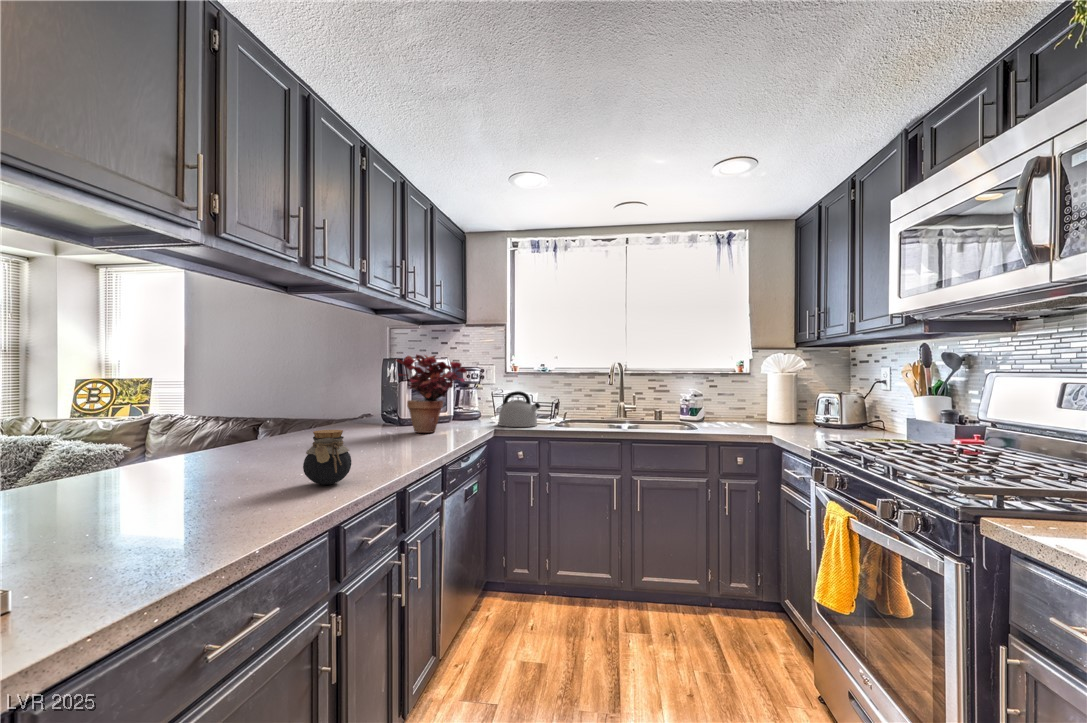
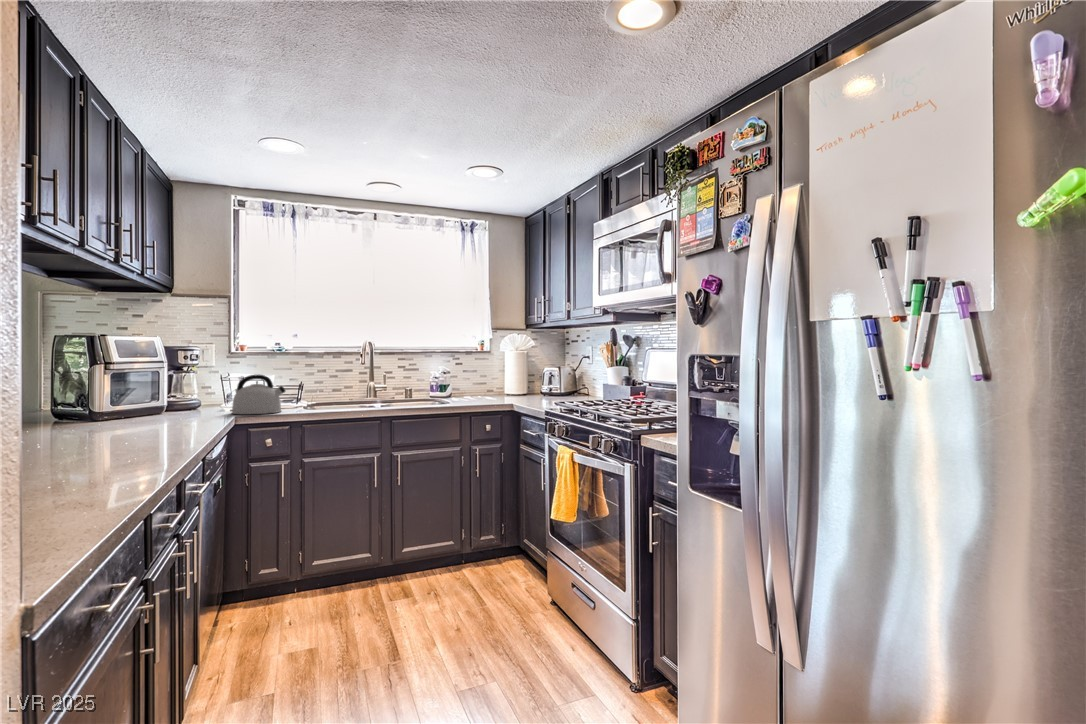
potted plant: present [395,355,466,433] -> none [96,331,200,427]
jar: present [303,430,351,485] -> none [57,415,122,477]

